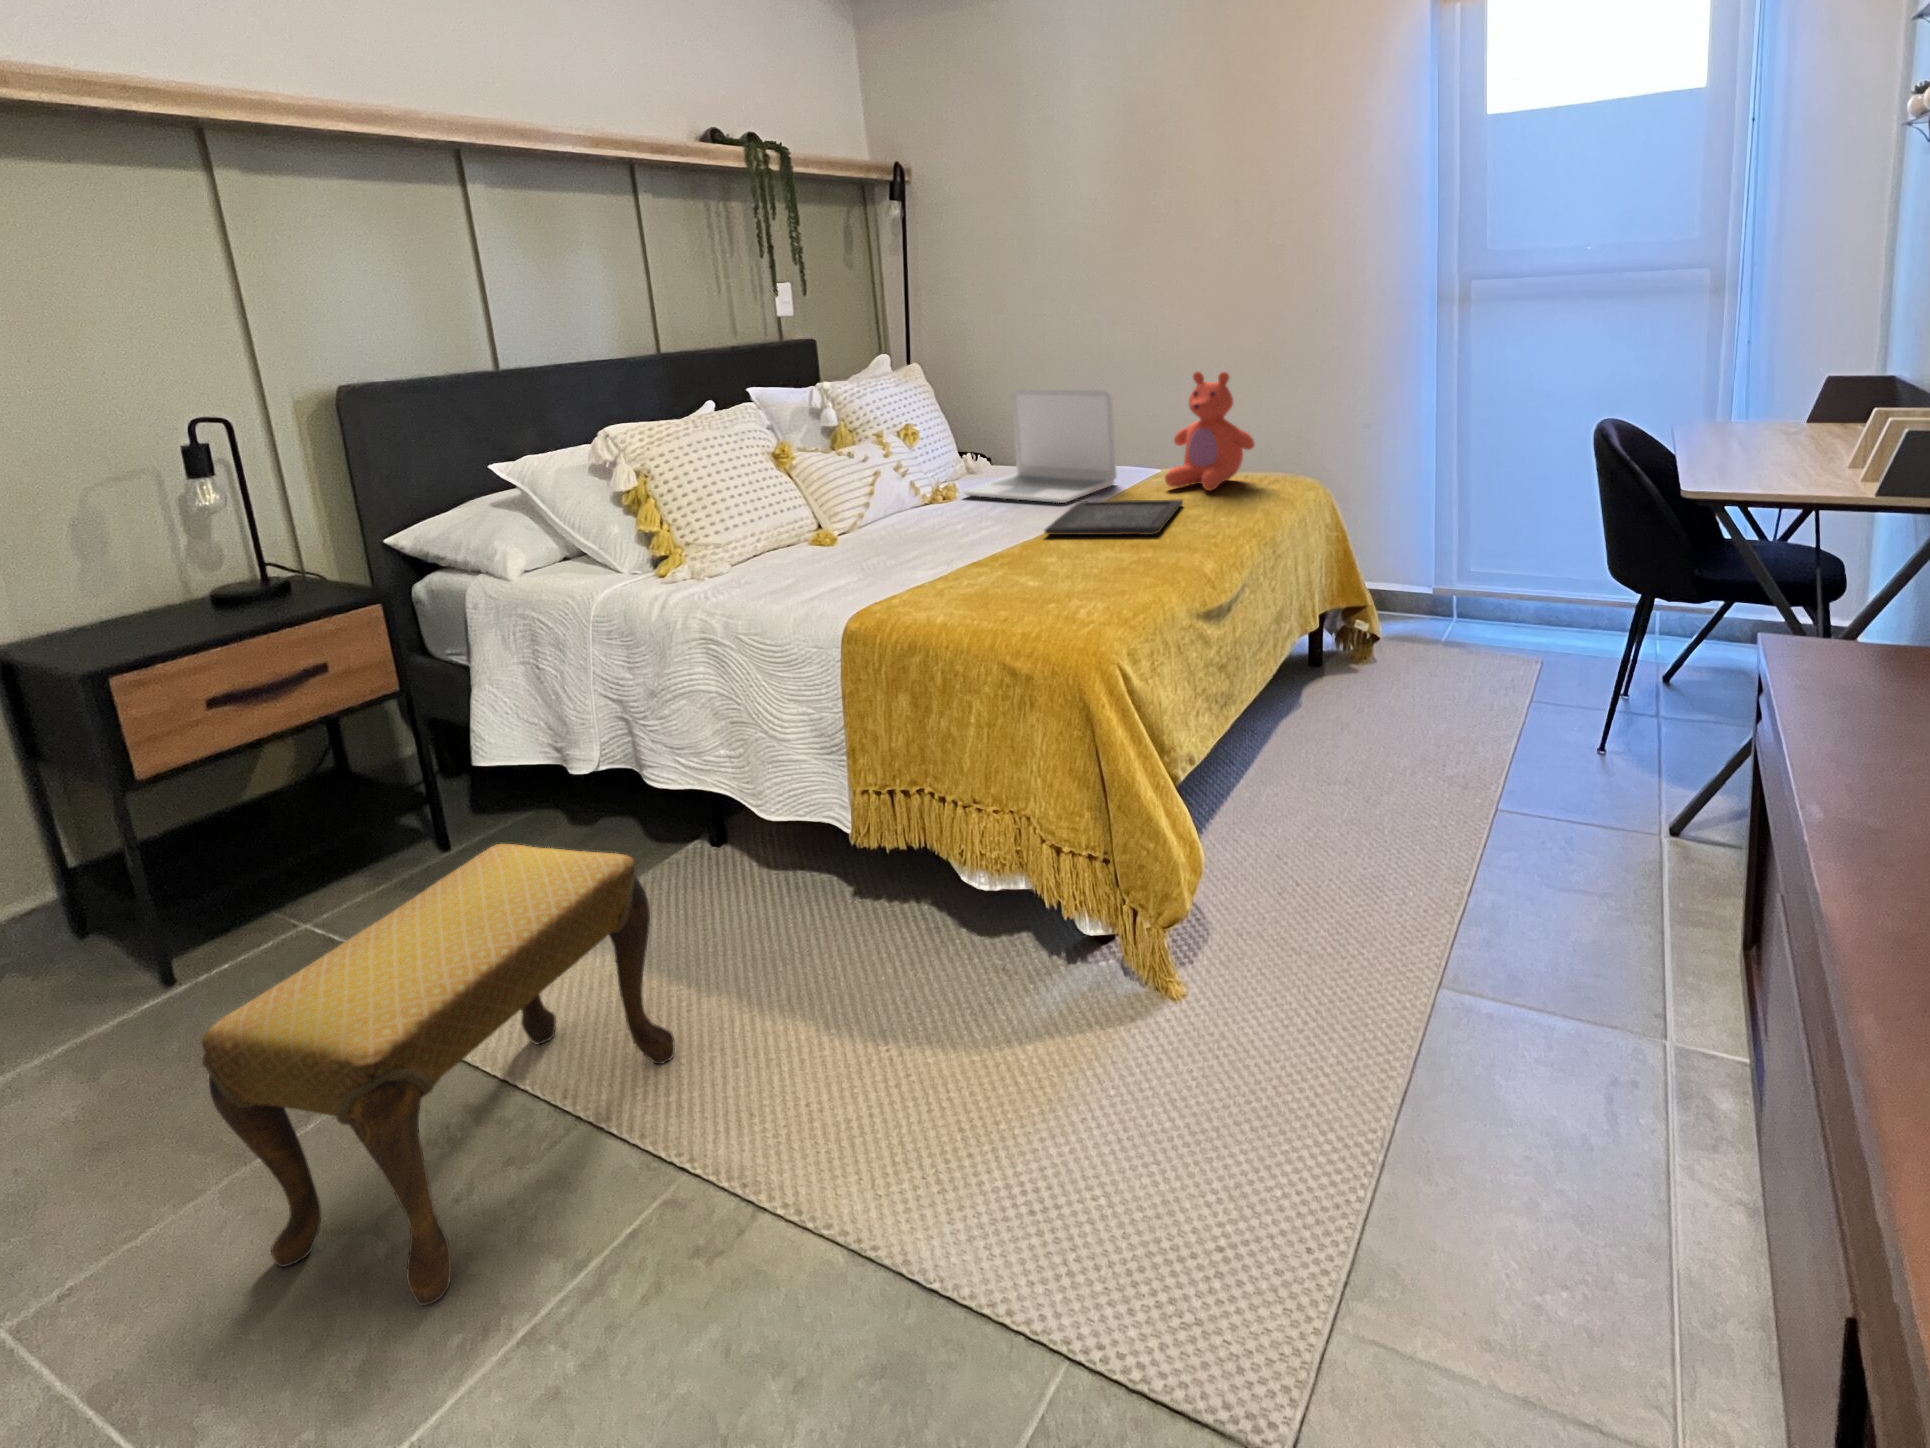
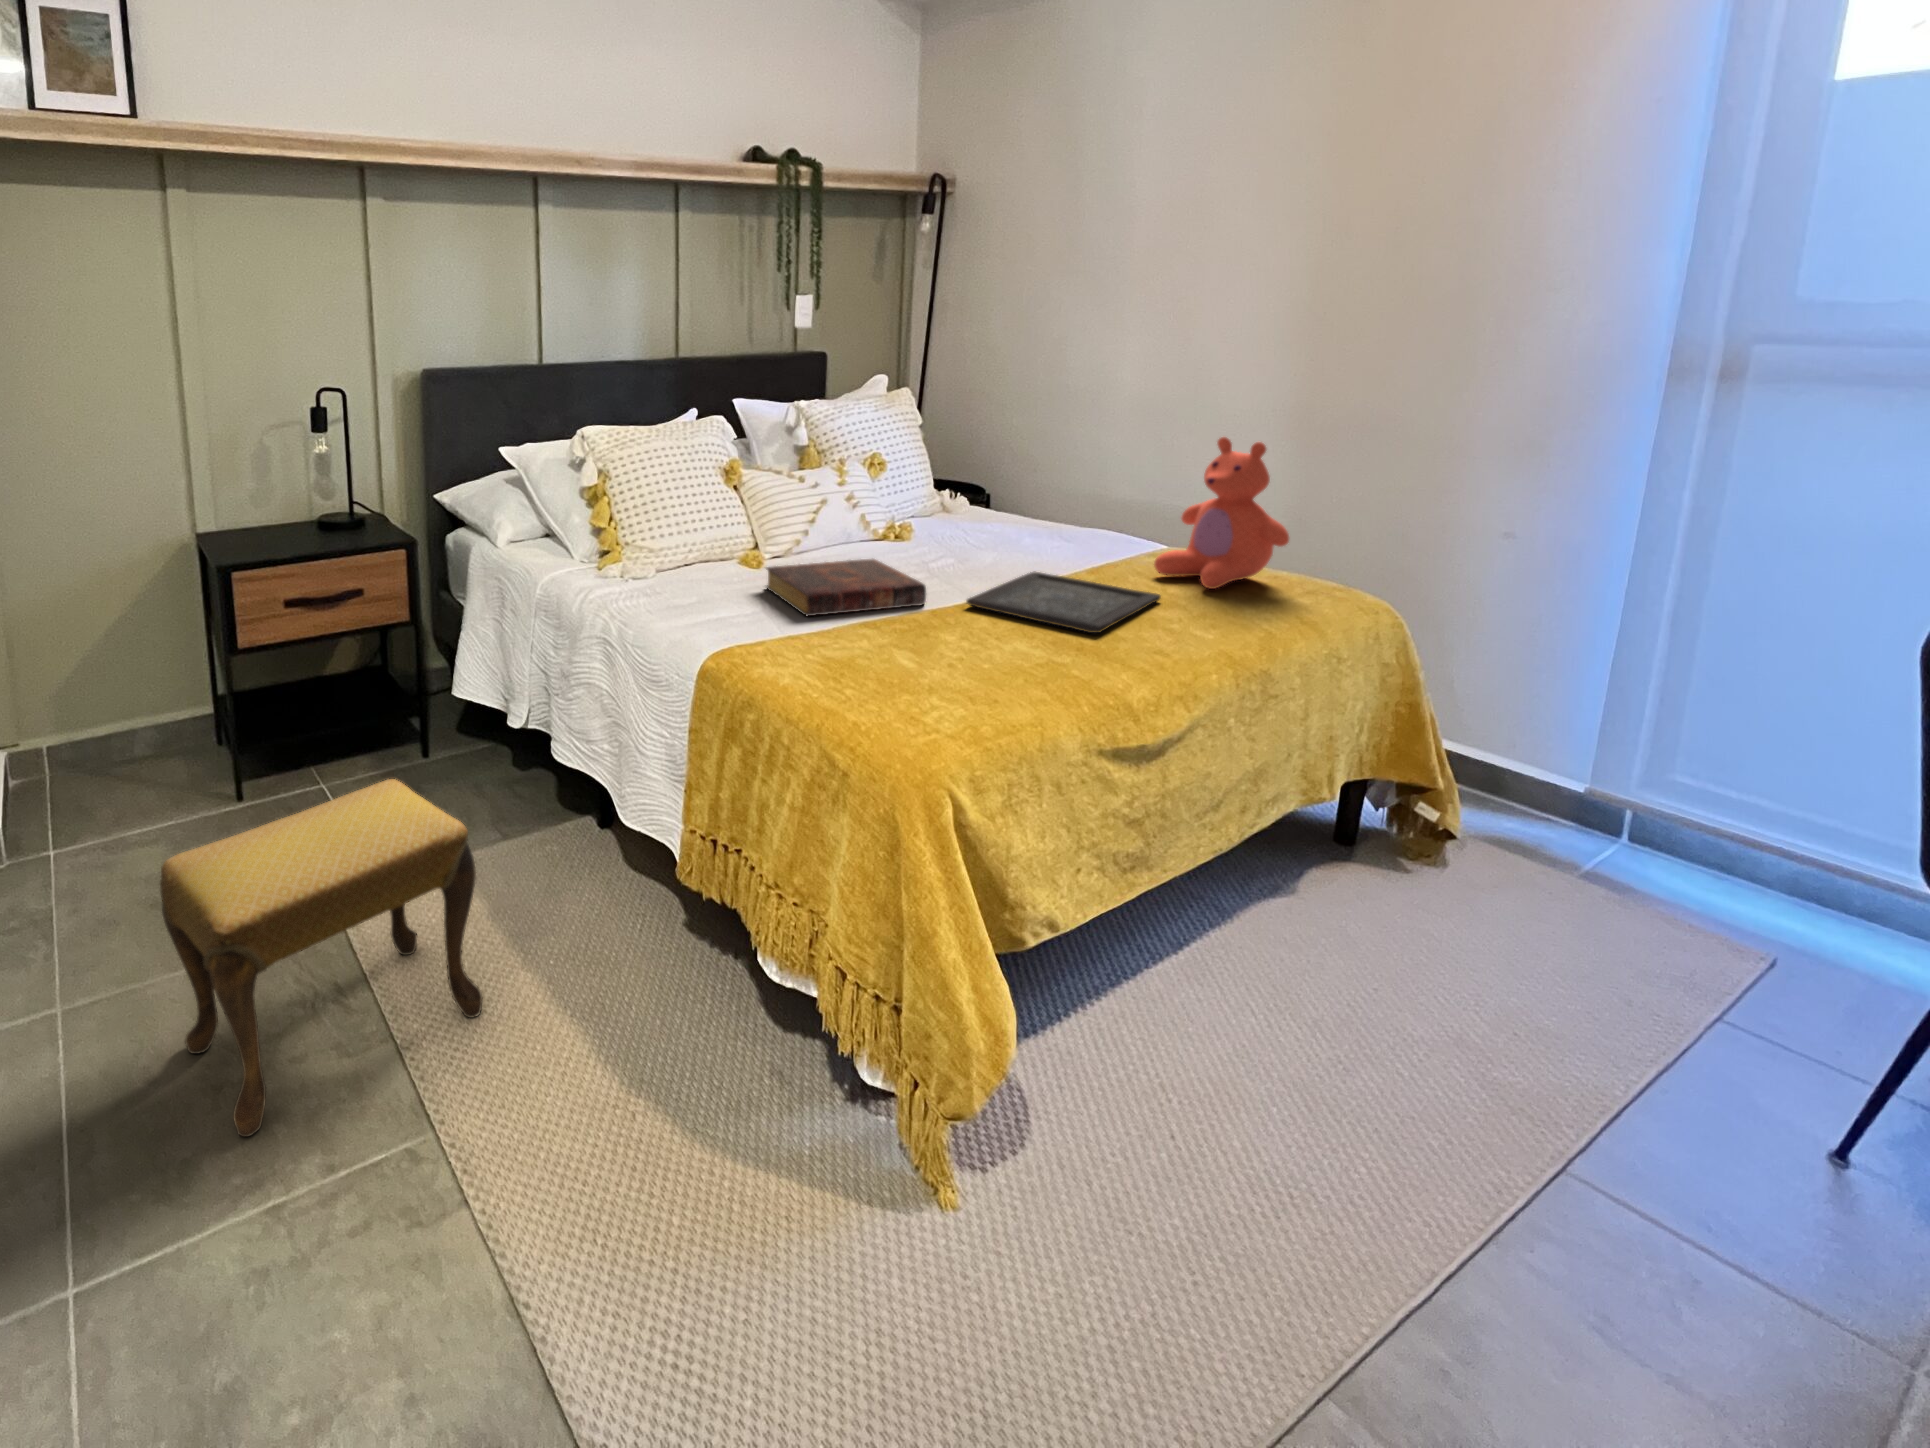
laptop: present [964,389,1117,503] -> none [918,430,1107,569]
book: none [852,513,1011,570] -> present [766,559,926,616]

